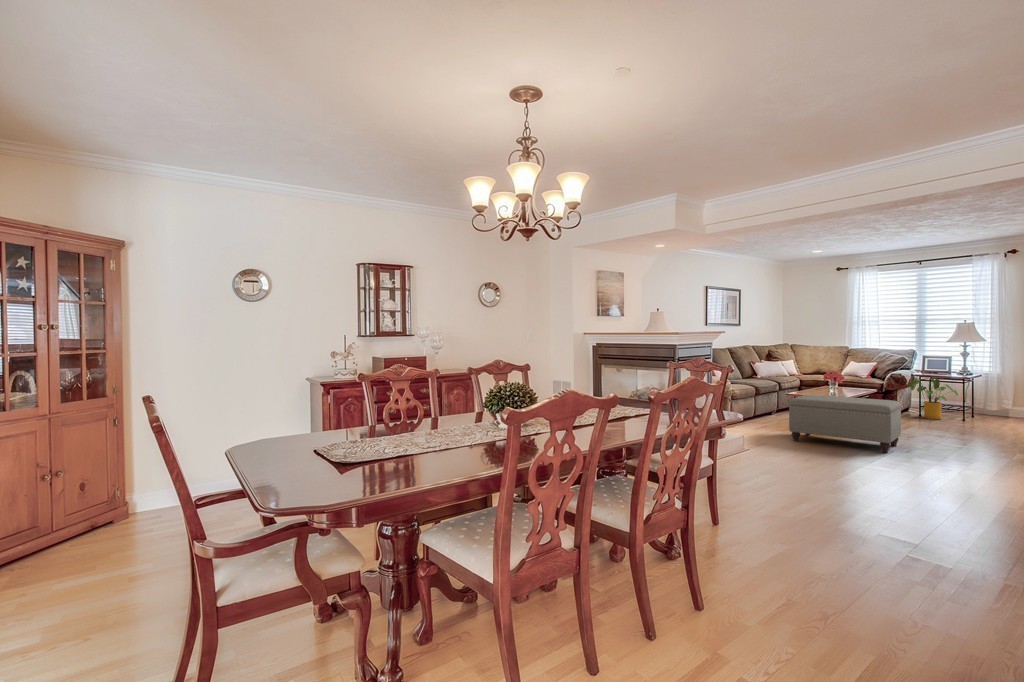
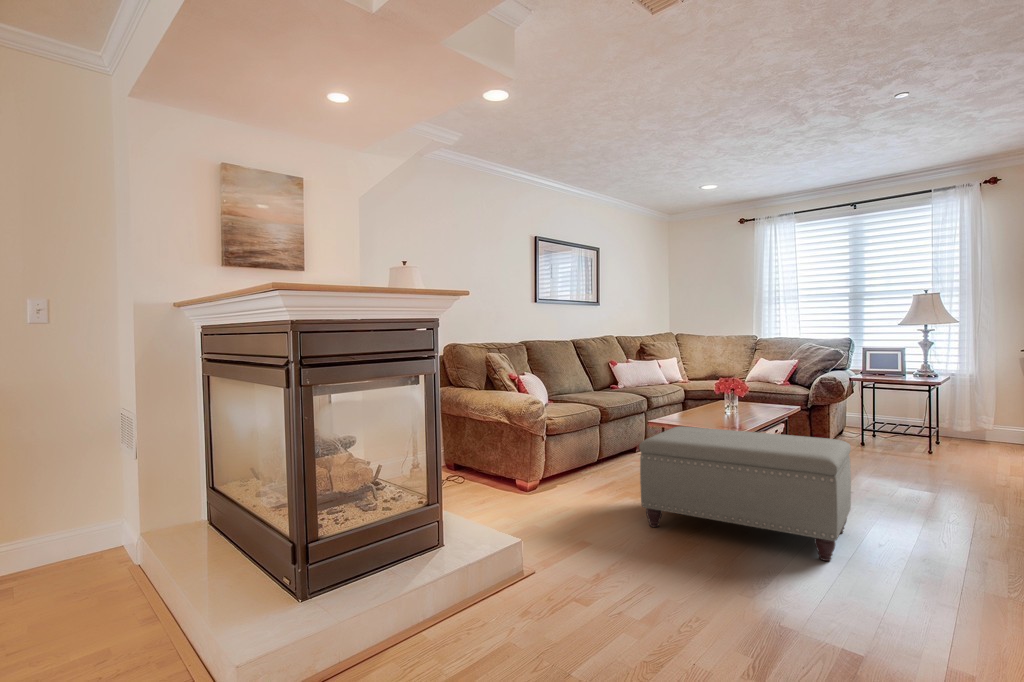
house plant: present [908,378,958,419] -> none [845,383,922,452]

